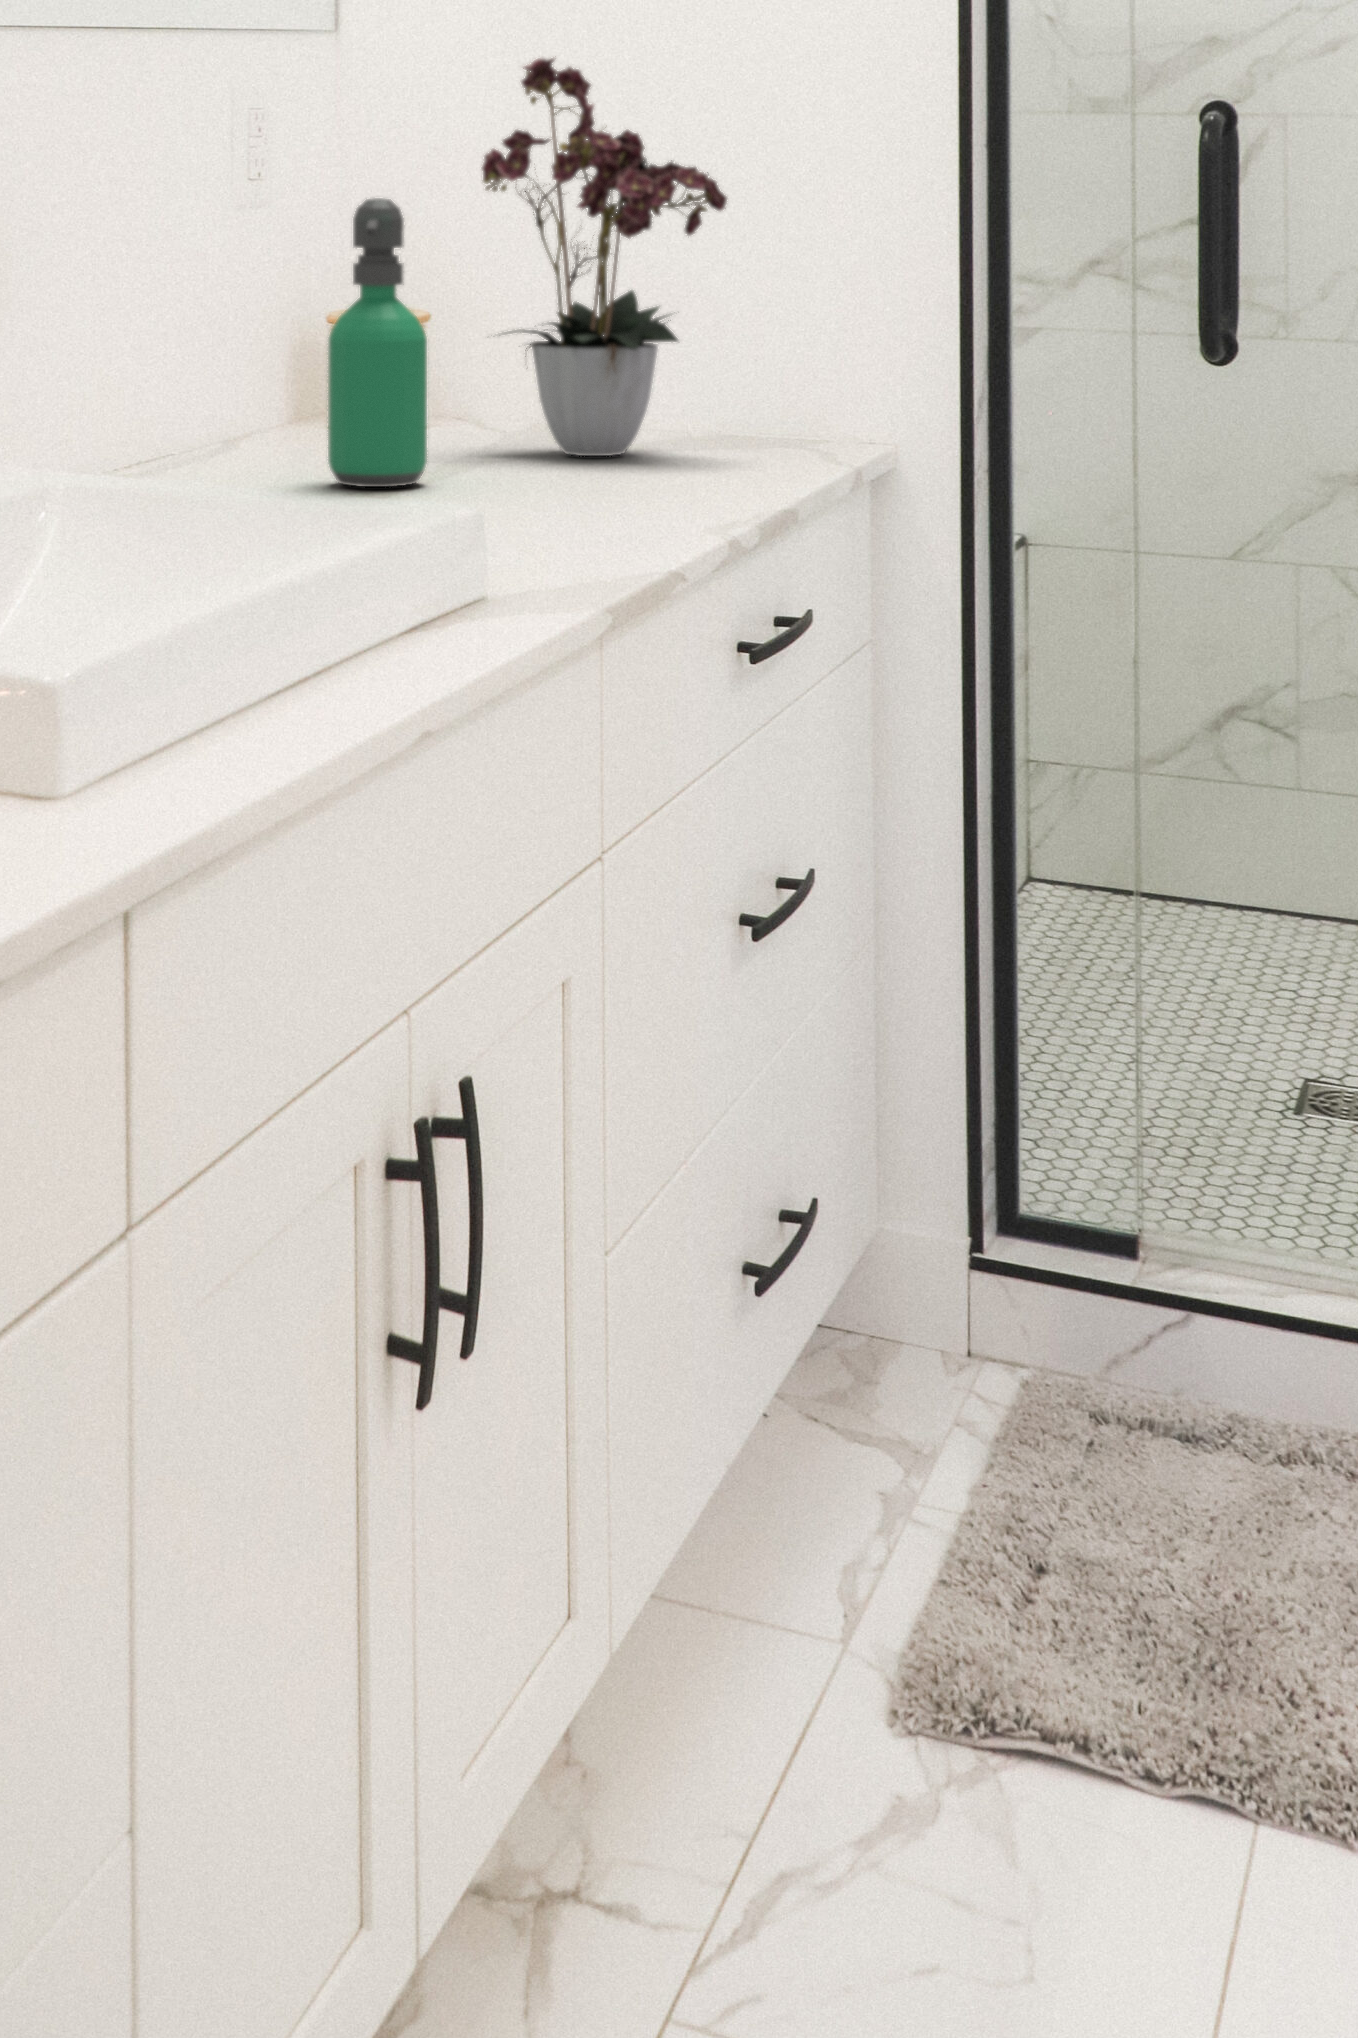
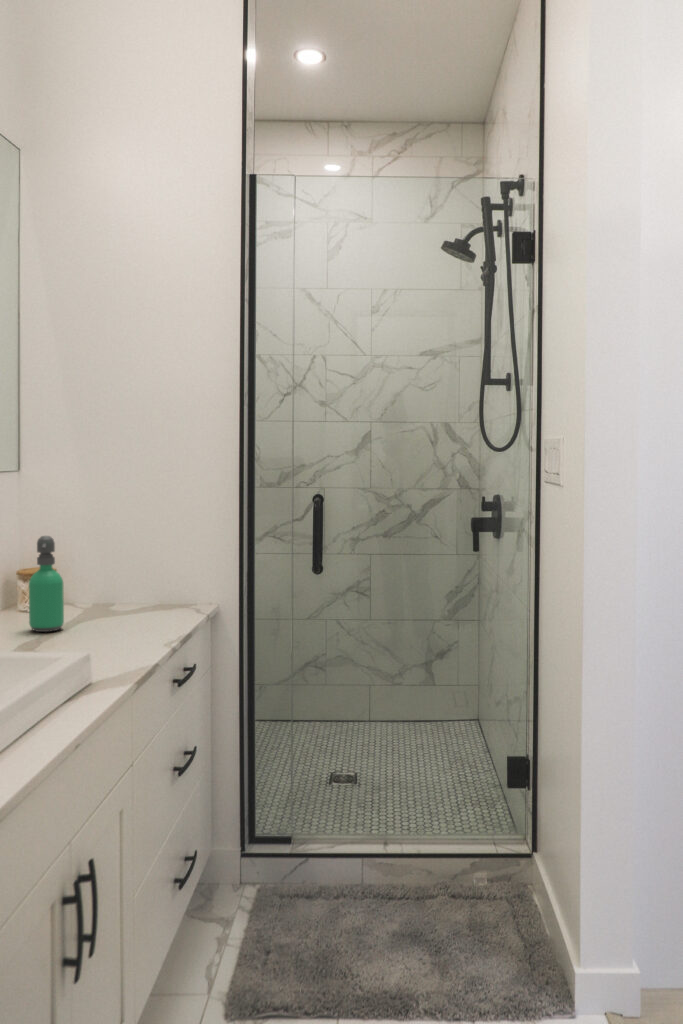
flower arrangement: present [482,58,727,456] -> none [74,478,168,613]

